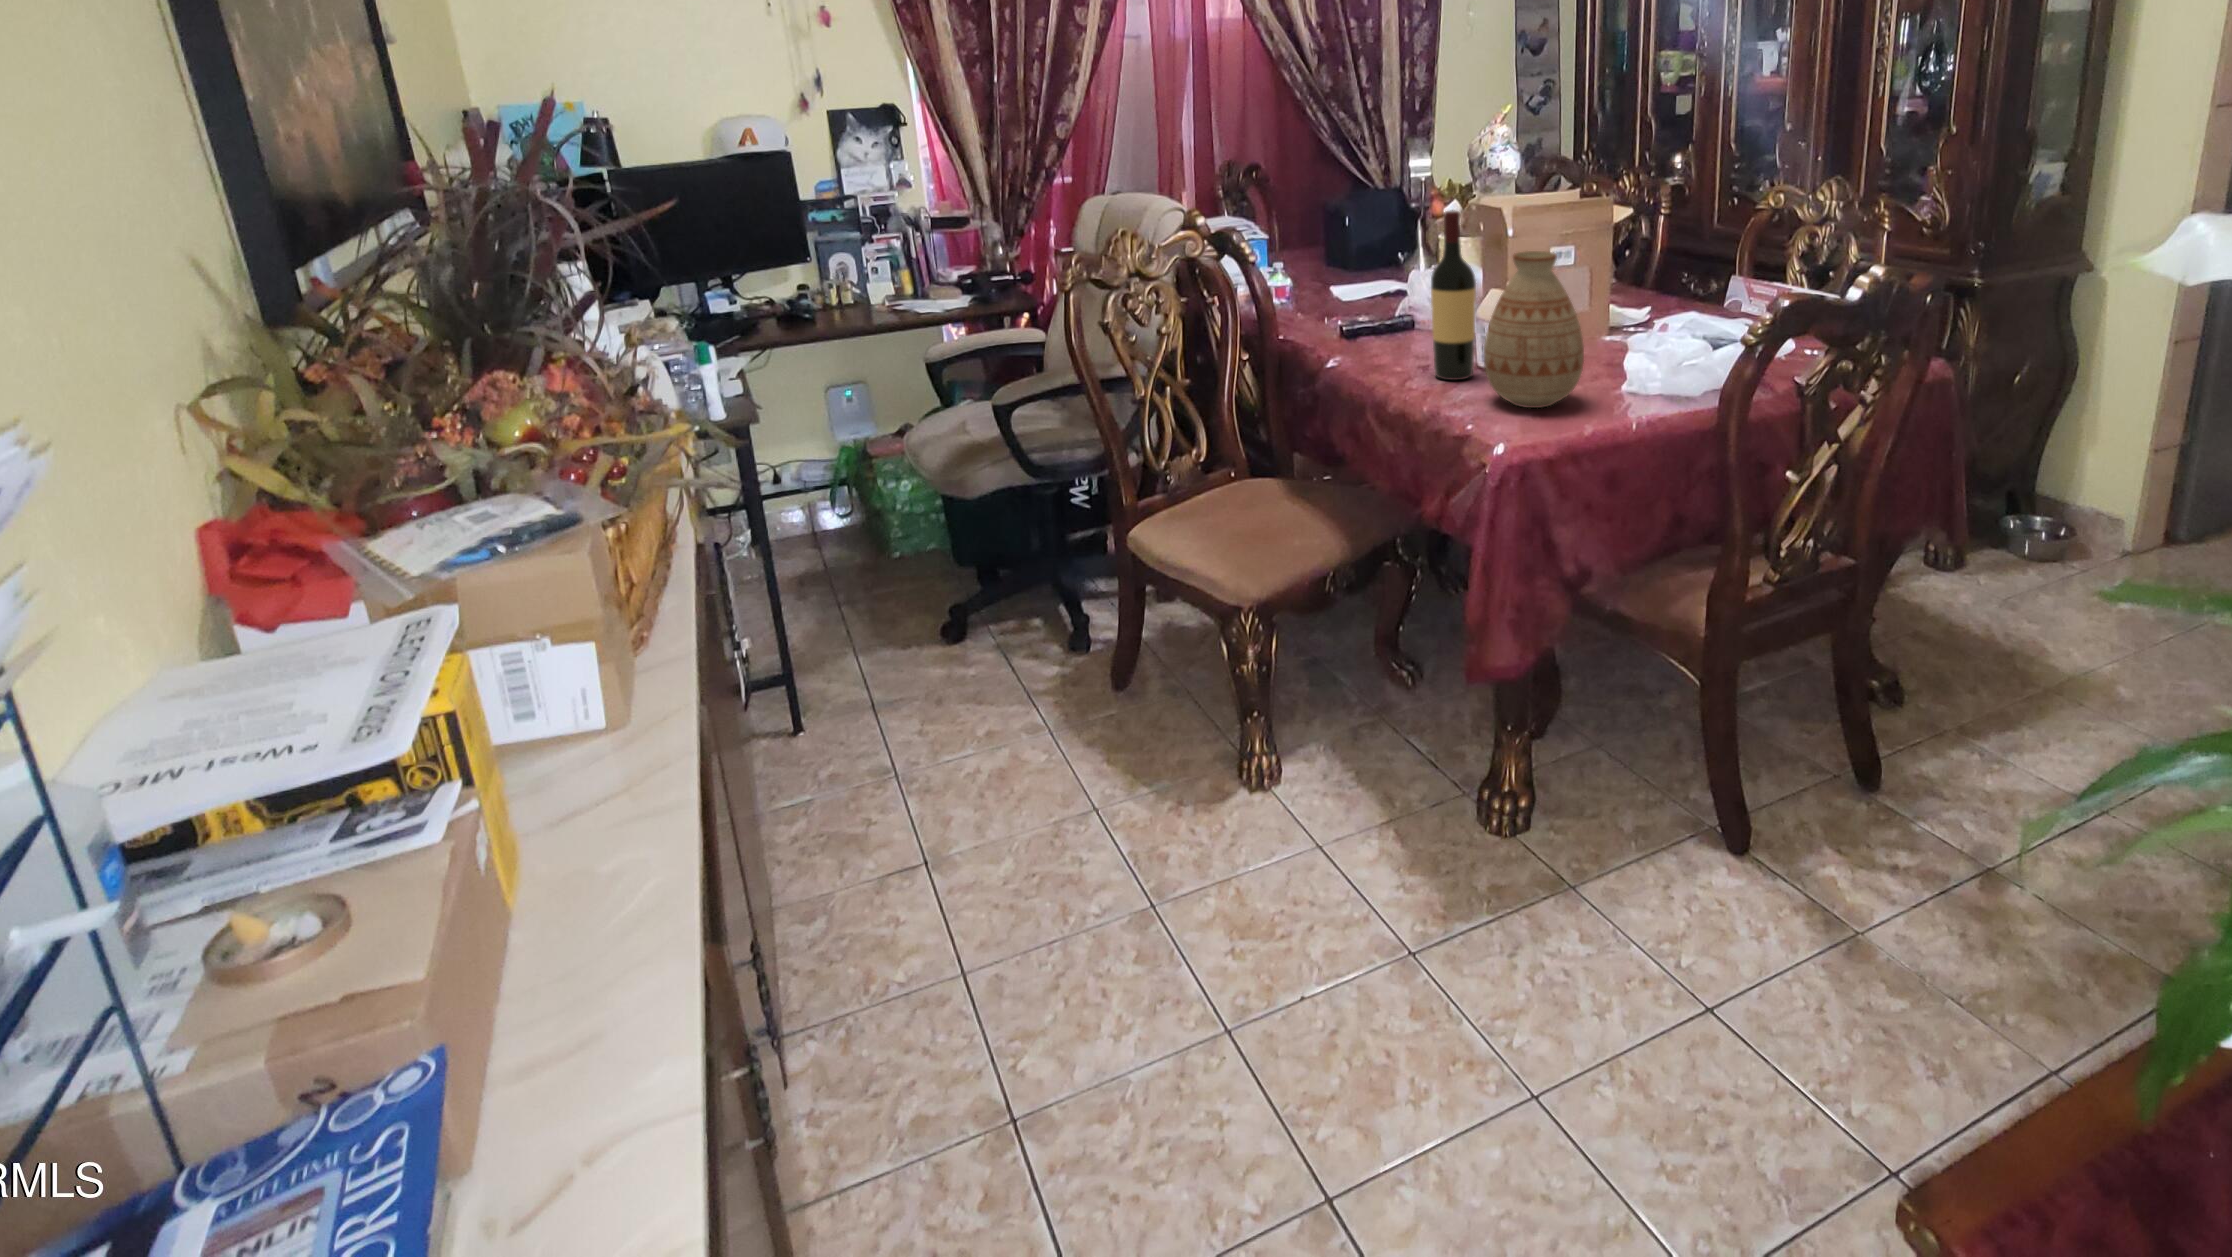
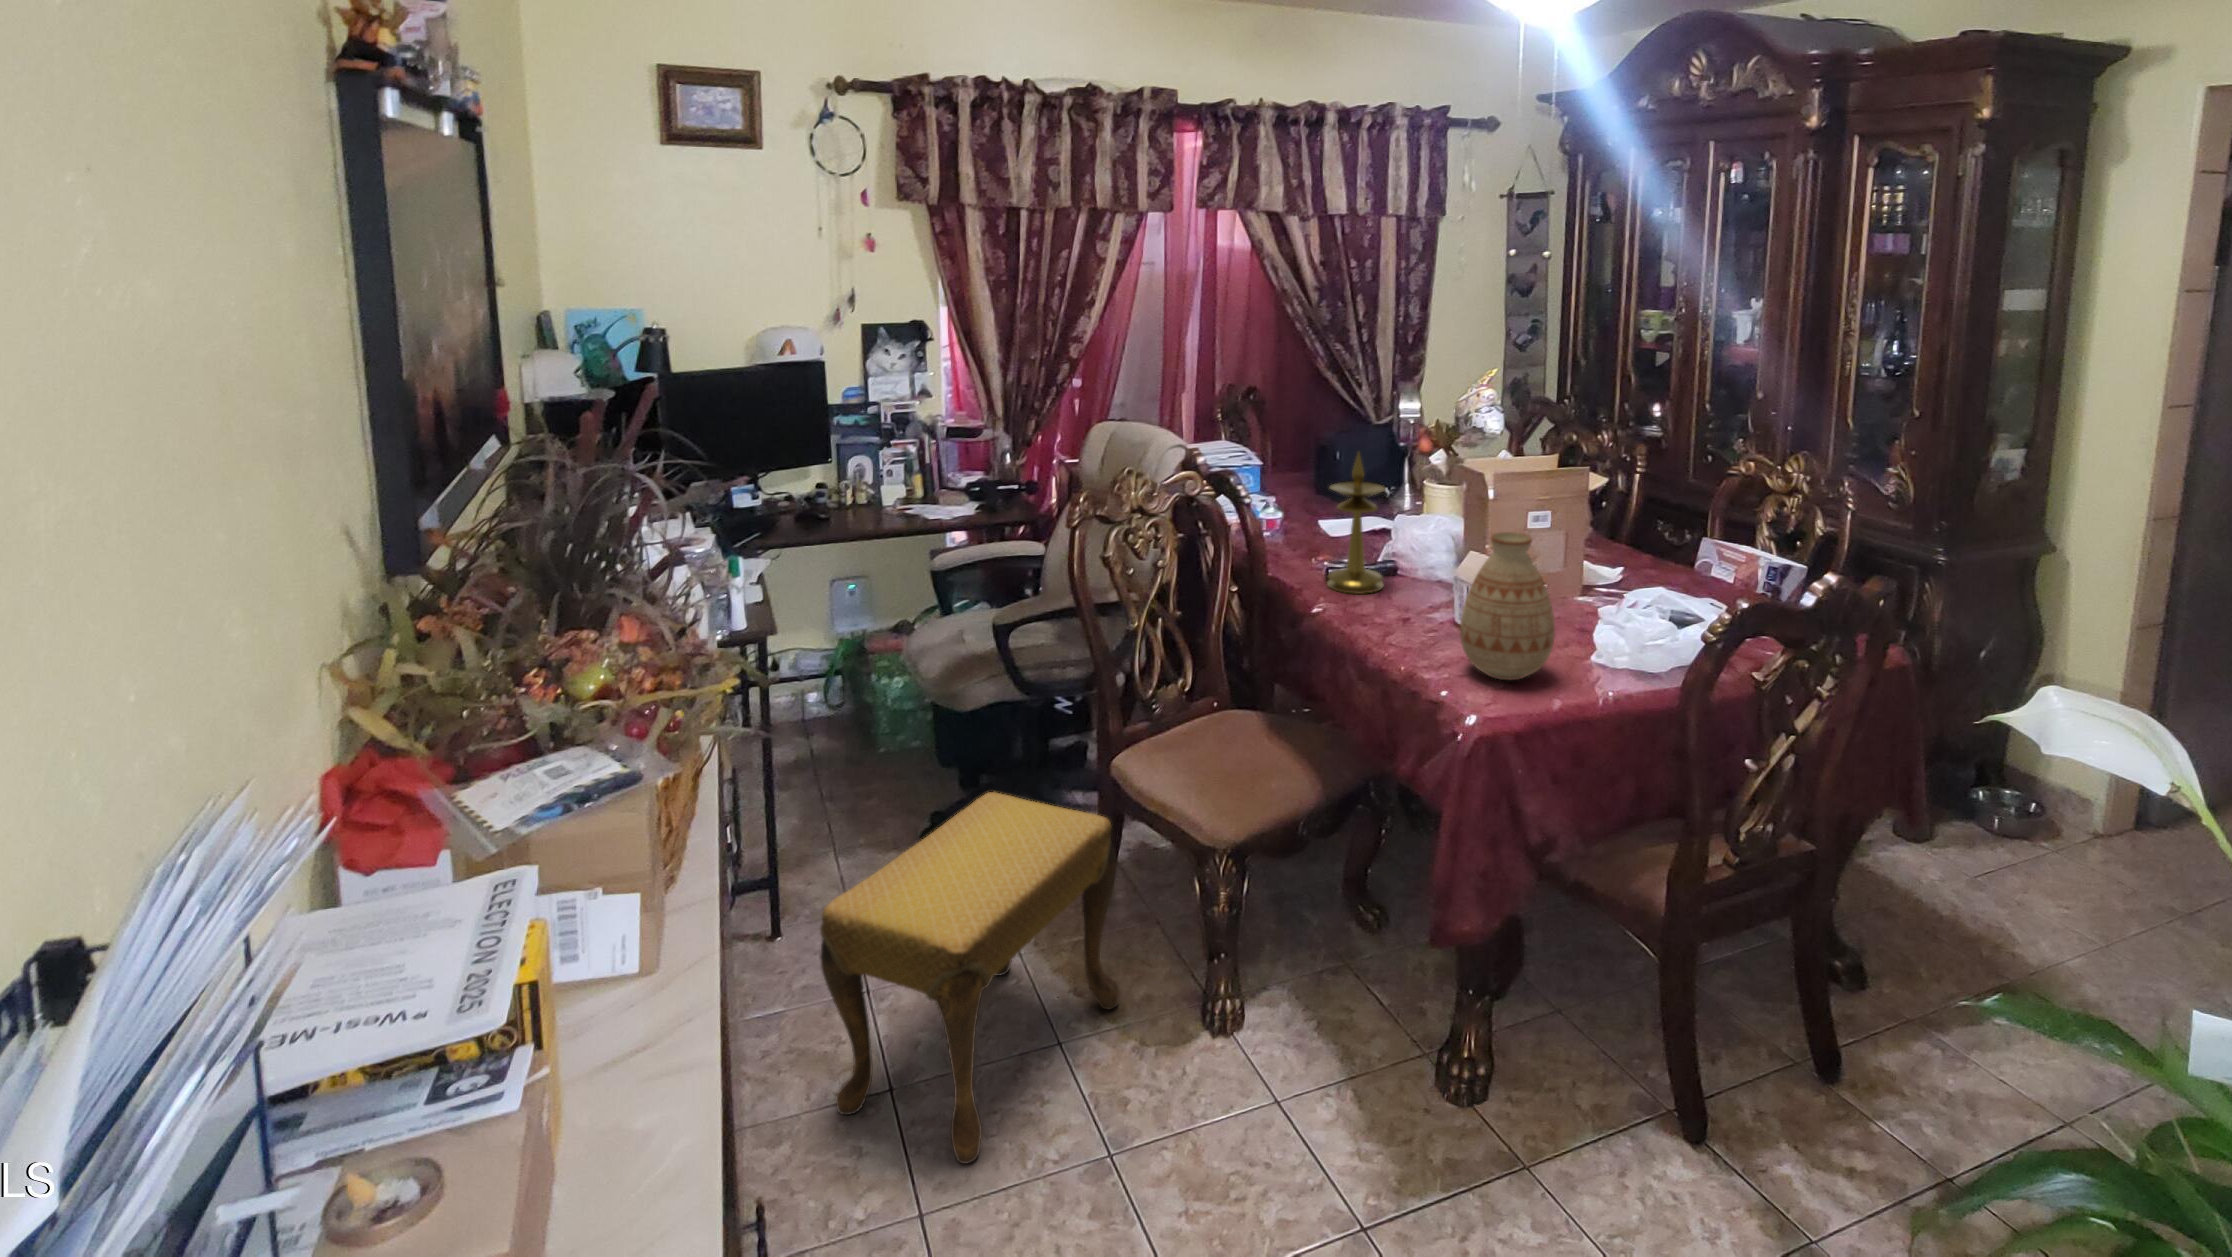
candlestick: none [1337,191,1401,344] -> present [1327,453,1386,594]
wine bottle: present [1431,210,1476,380] -> none [1414,484,1455,642]
footstool: none [828,568,1151,922] -> present [820,792,1119,1164]

